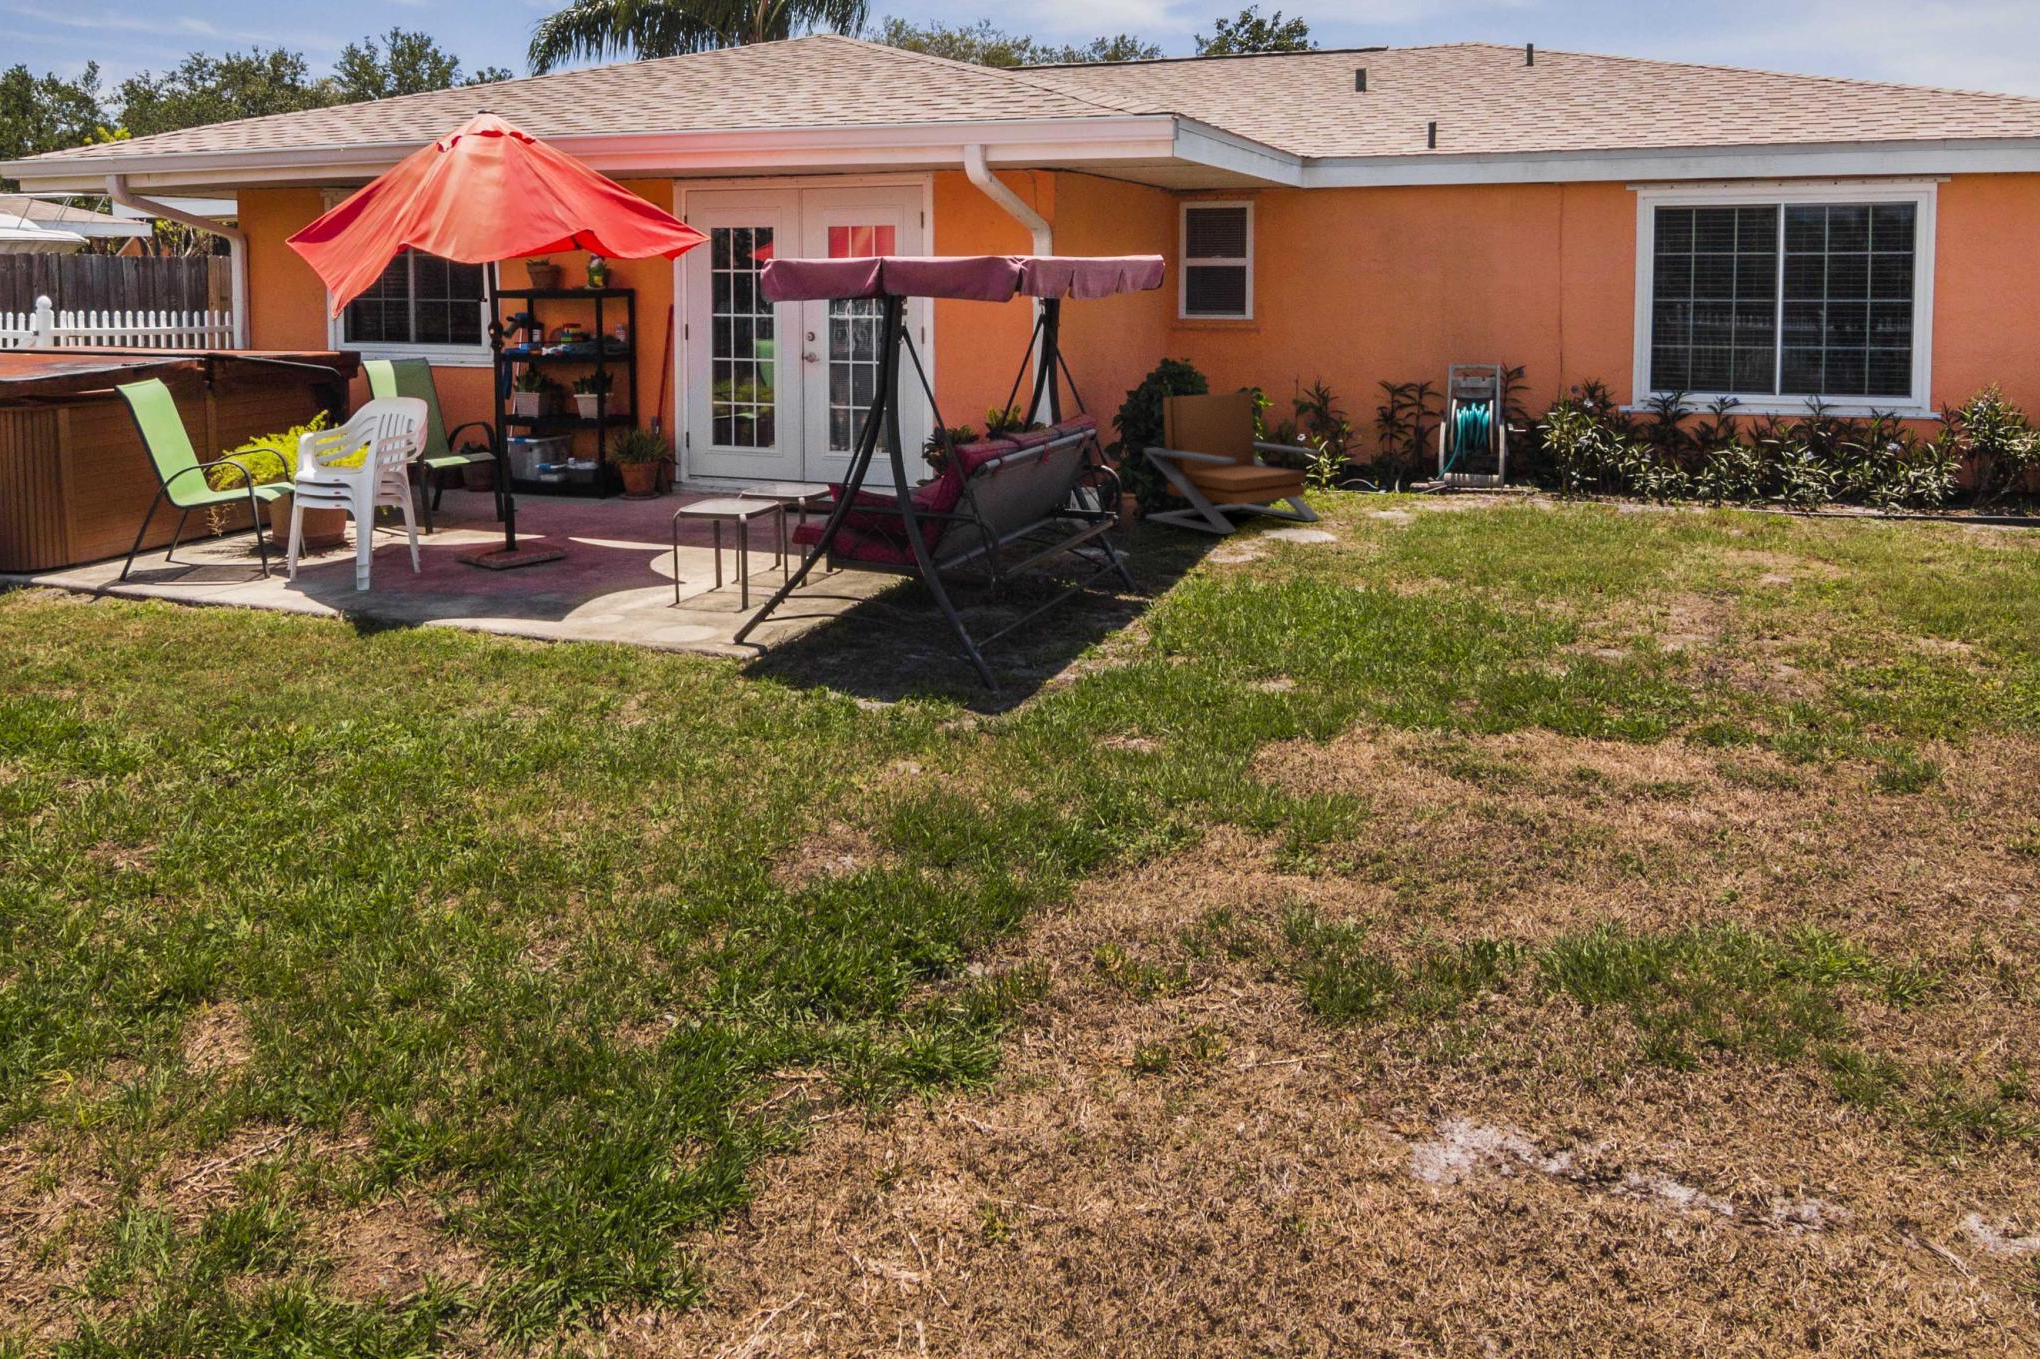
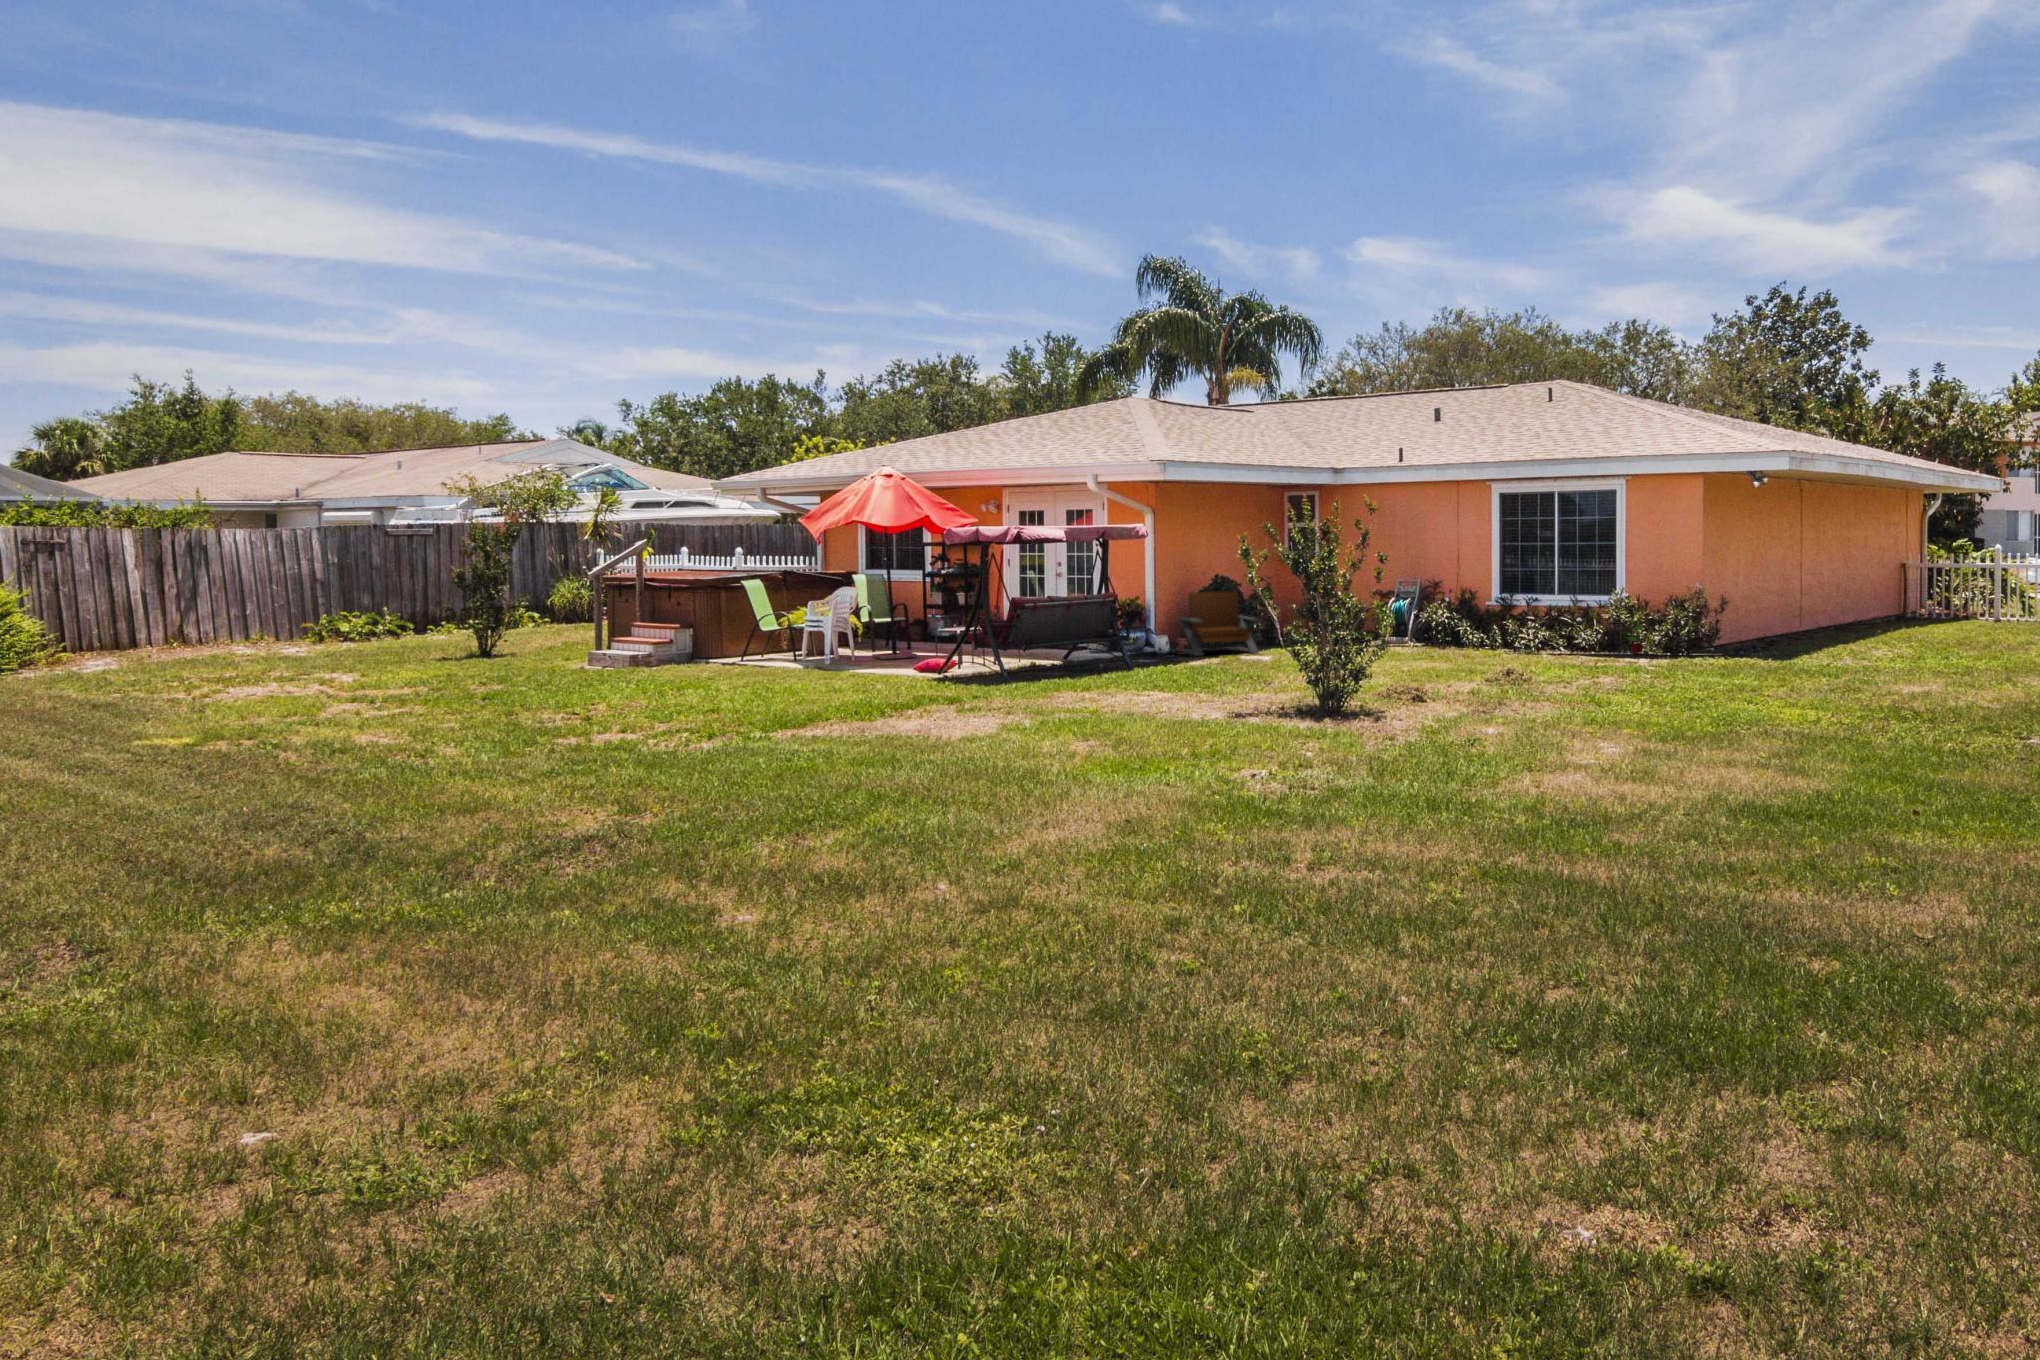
potted plant: none [1945,438,2008,505] -> present [1628,624,1643,654]

